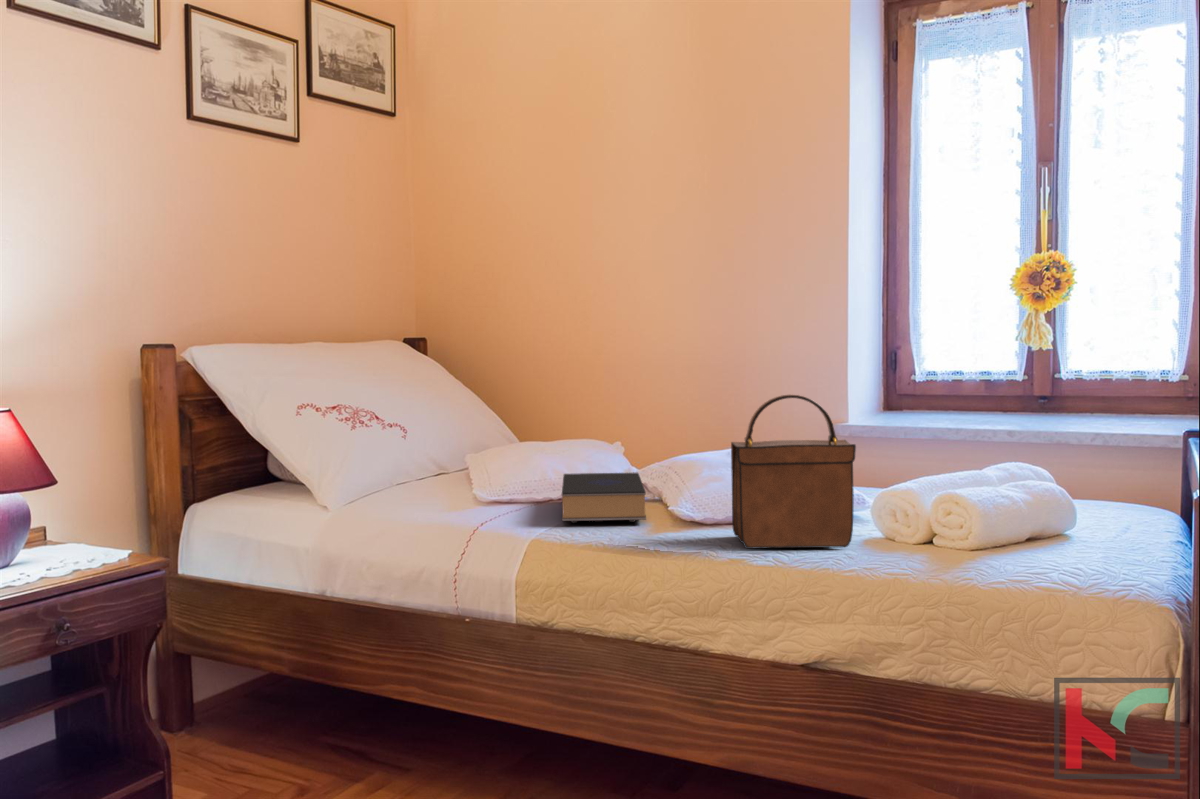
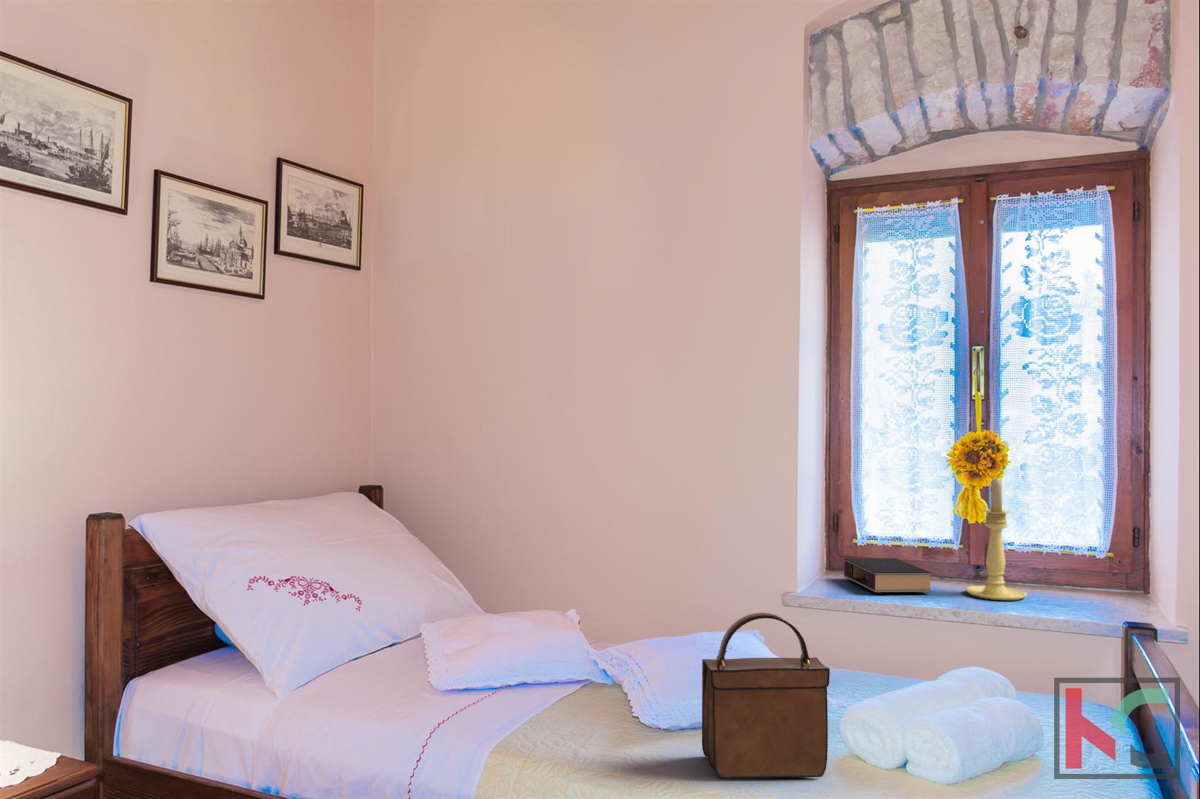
candle holder: none [1025,298,1091,424] -> present [965,479,1027,600]
book: present [562,473,646,523] -> present [844,558,931,594]

